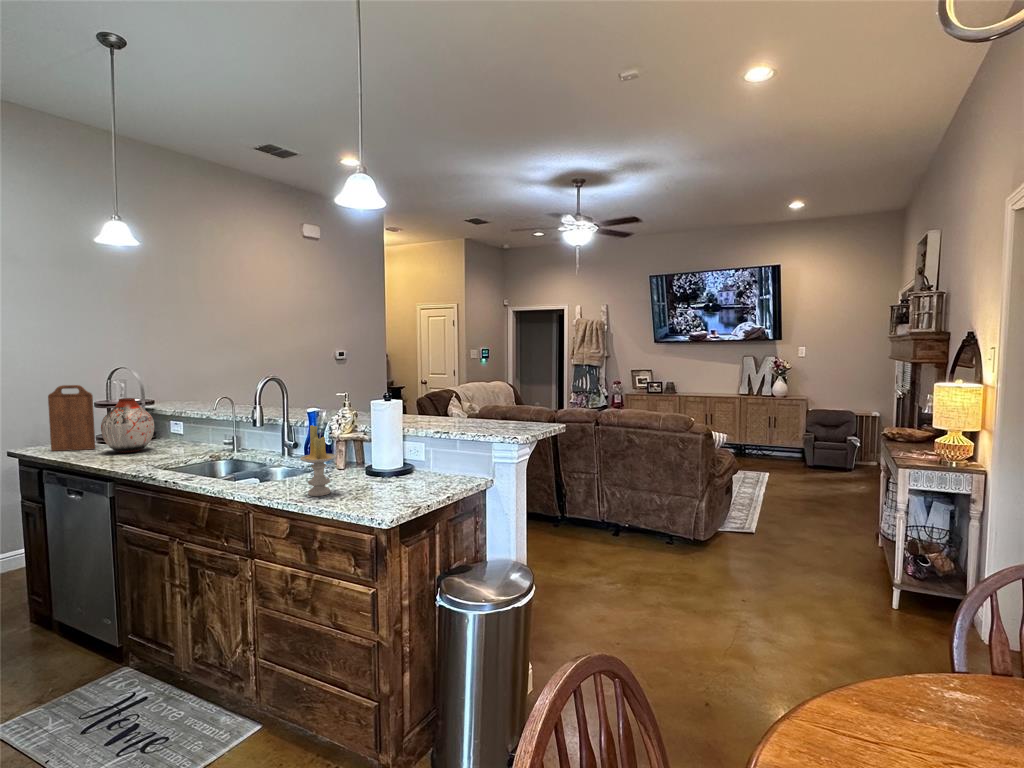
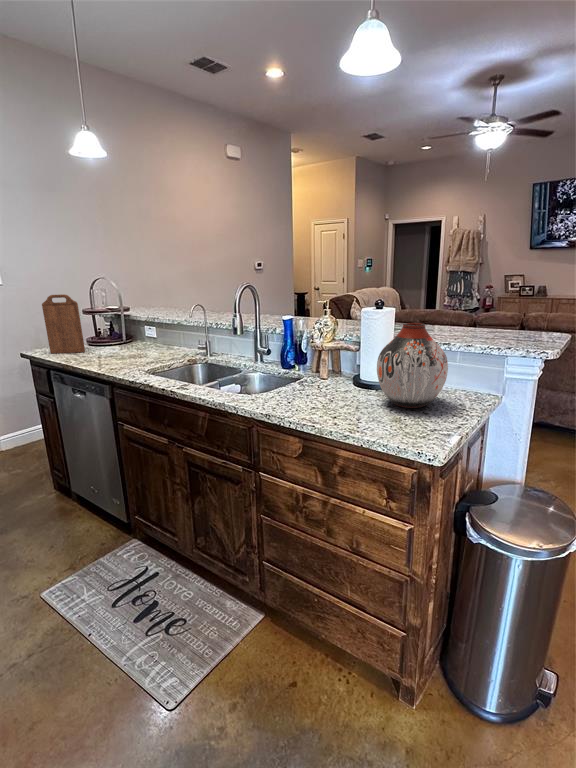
vase: present [101,398,154,453] -> present [377,323,448,408]
candle: present [300,425,336,496] -> none [309,338,348,416]

